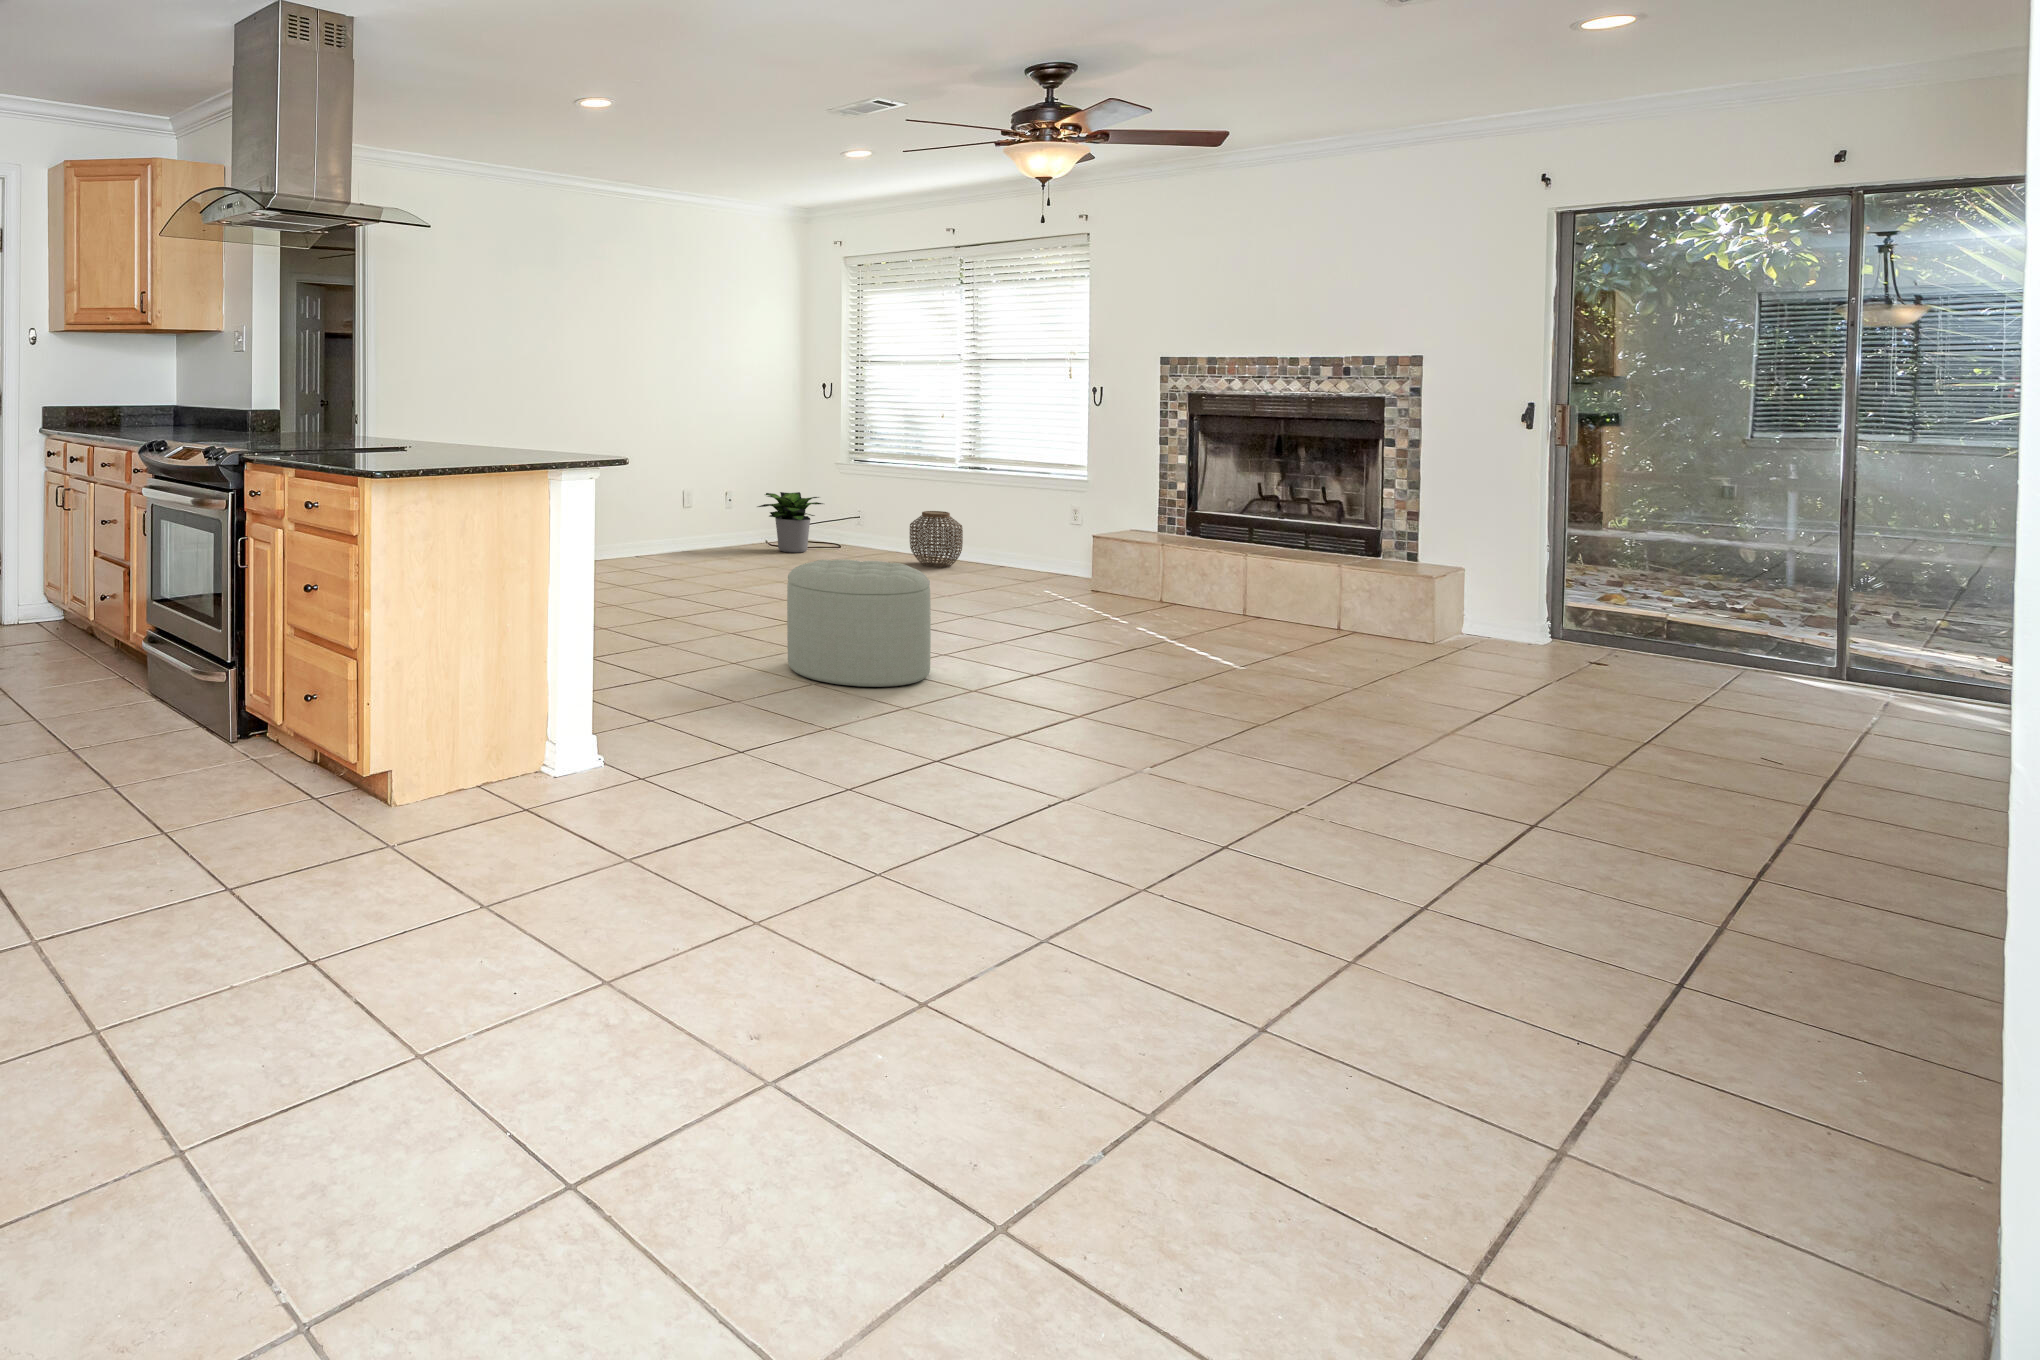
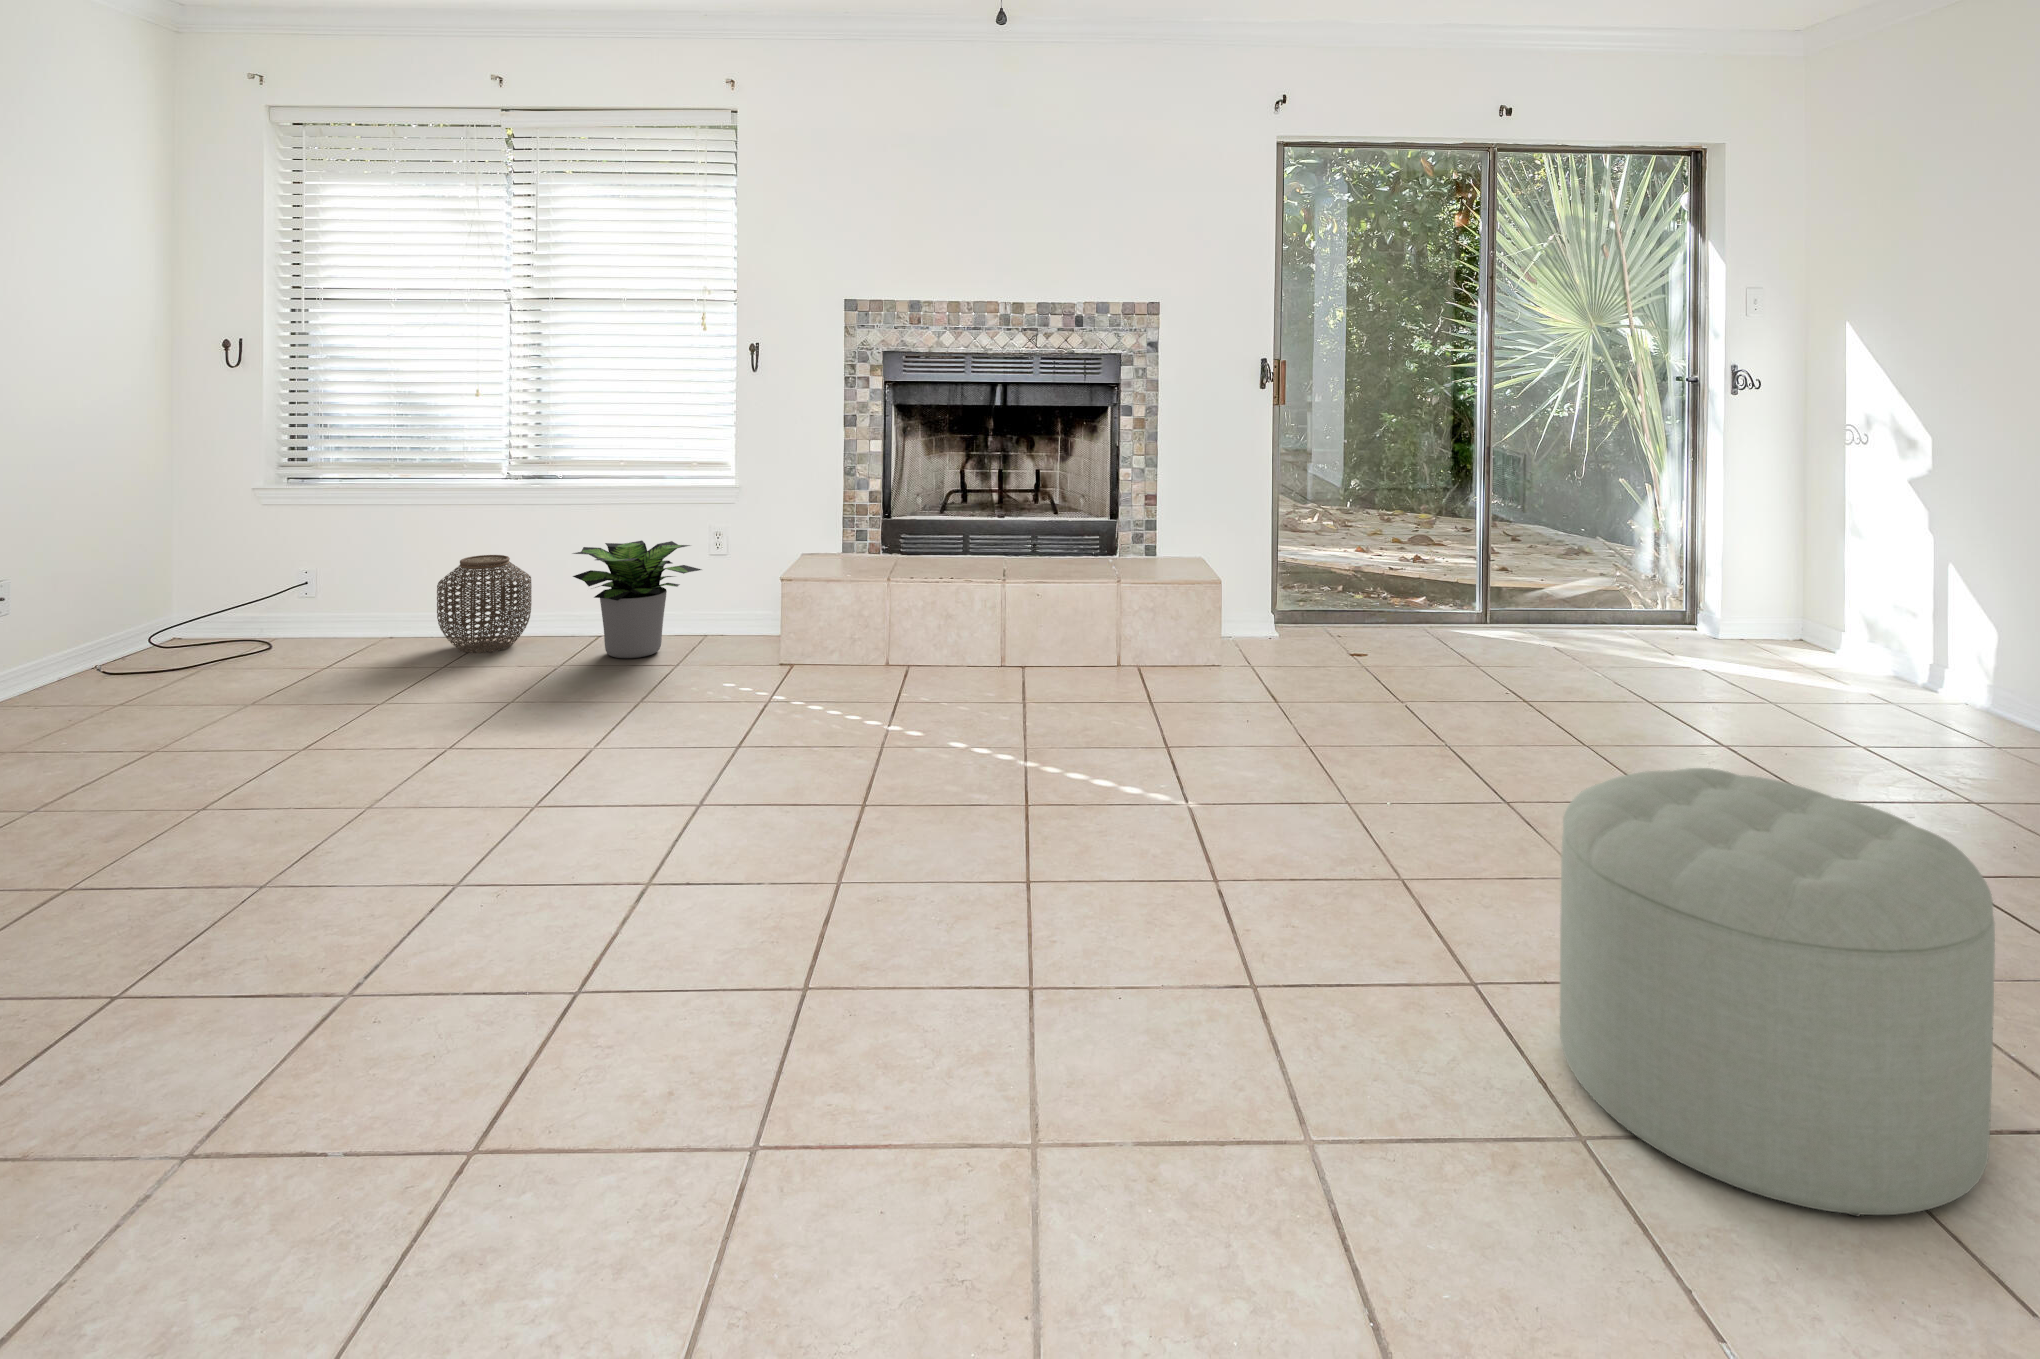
potted plant: present [758,492,823,553] -> present [573,540,702,658]
ottoman: present [787,559,931,687] -> present [1560,768,1995,1217]

